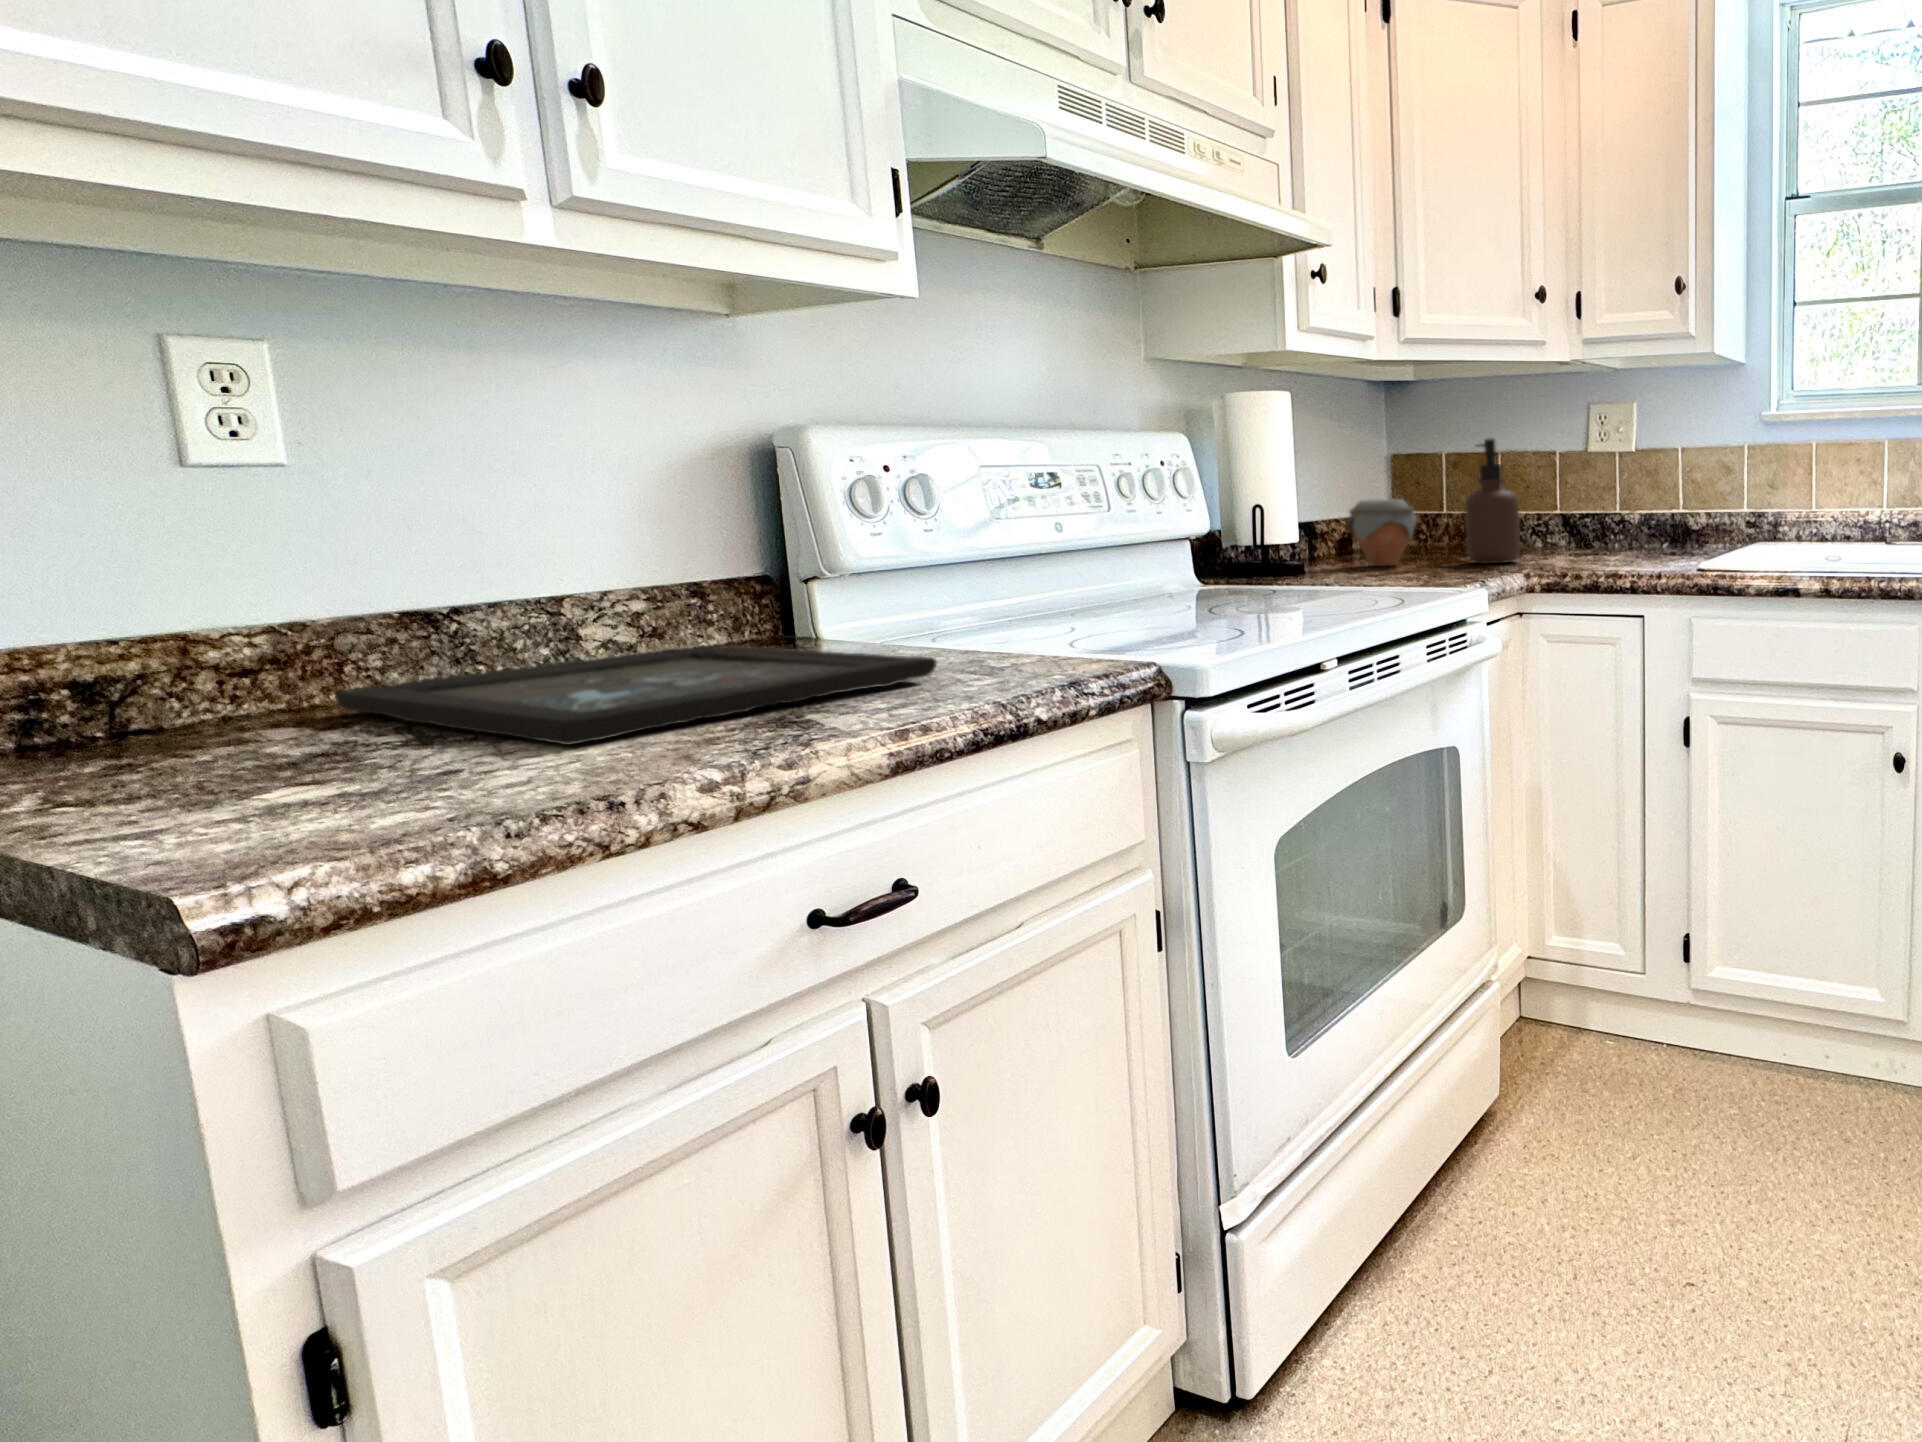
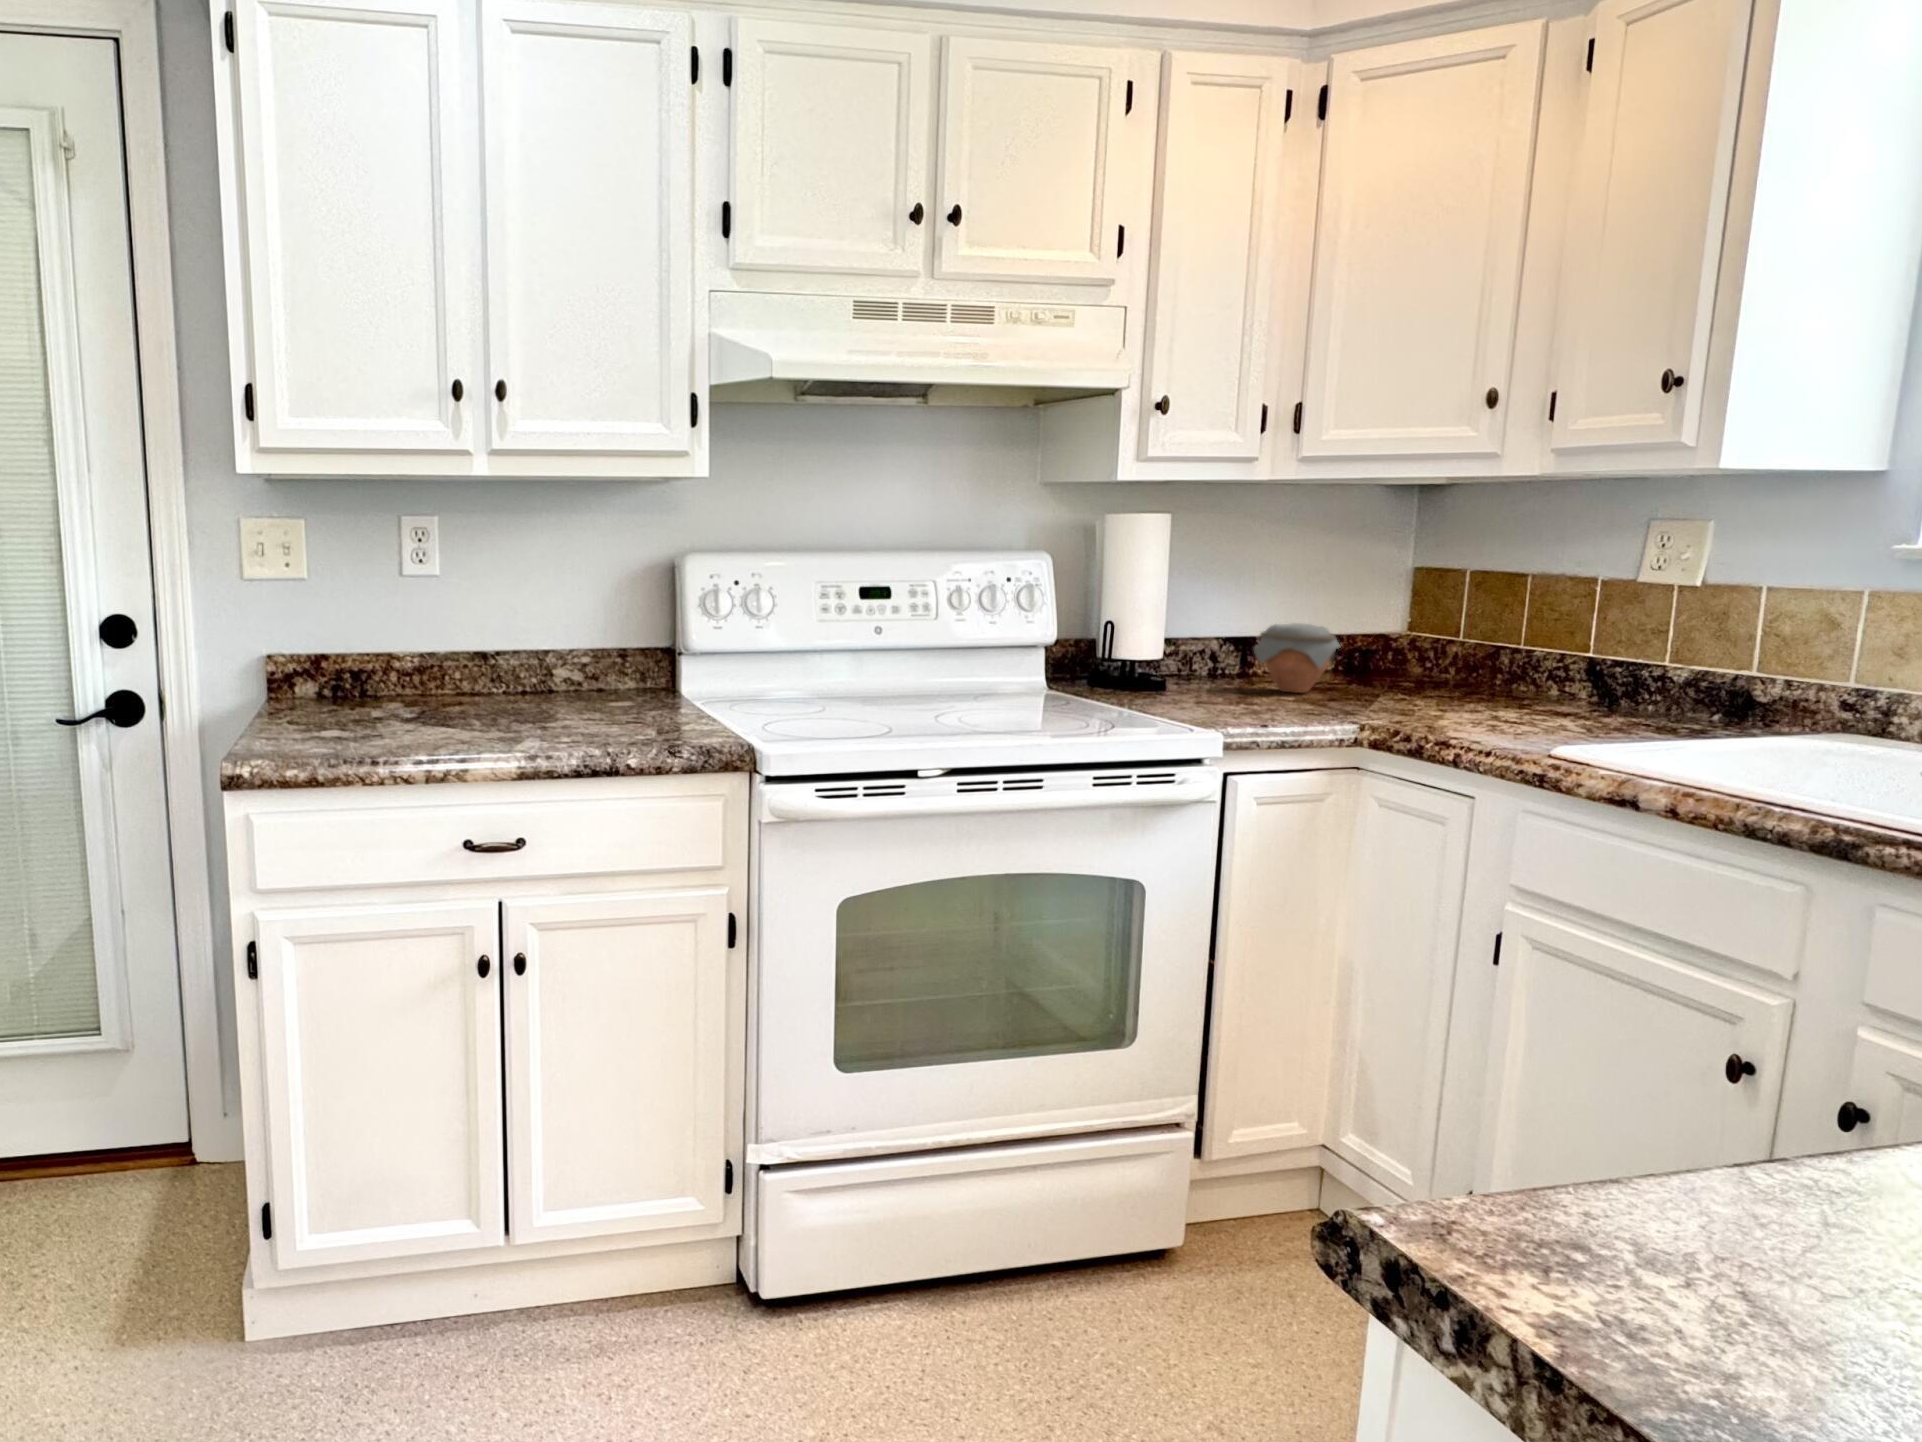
soap dispenser: present [1465,439,1520,564] -> none [1382,570,1455,707]
tray: present [335,645,937,745] -> none [428,686,637,730]

